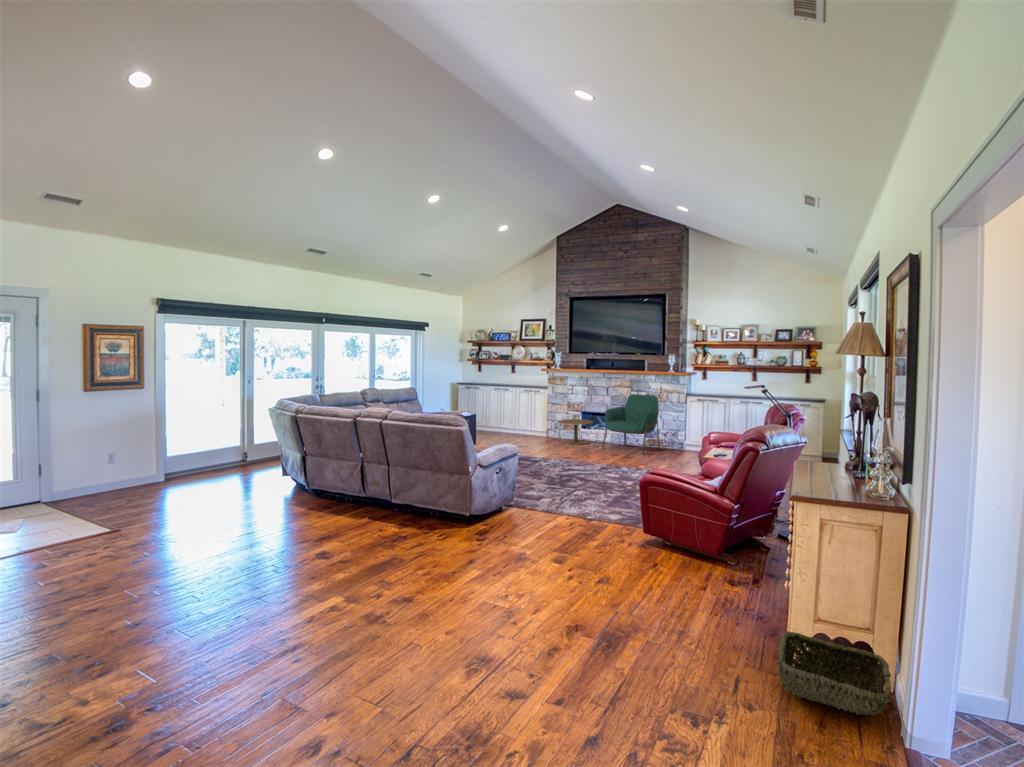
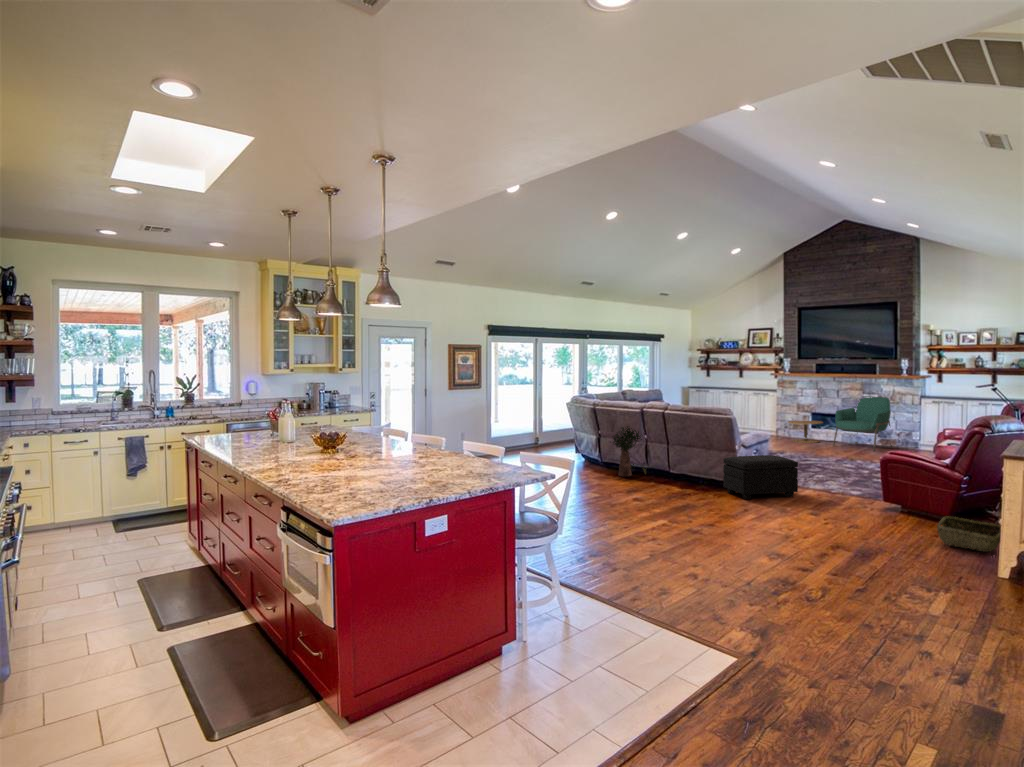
potted plant: none [304,444,364,520] -> present [613,426,646,476]
footstool: none [453,490,556,567] -> present [723,455,798,499]

